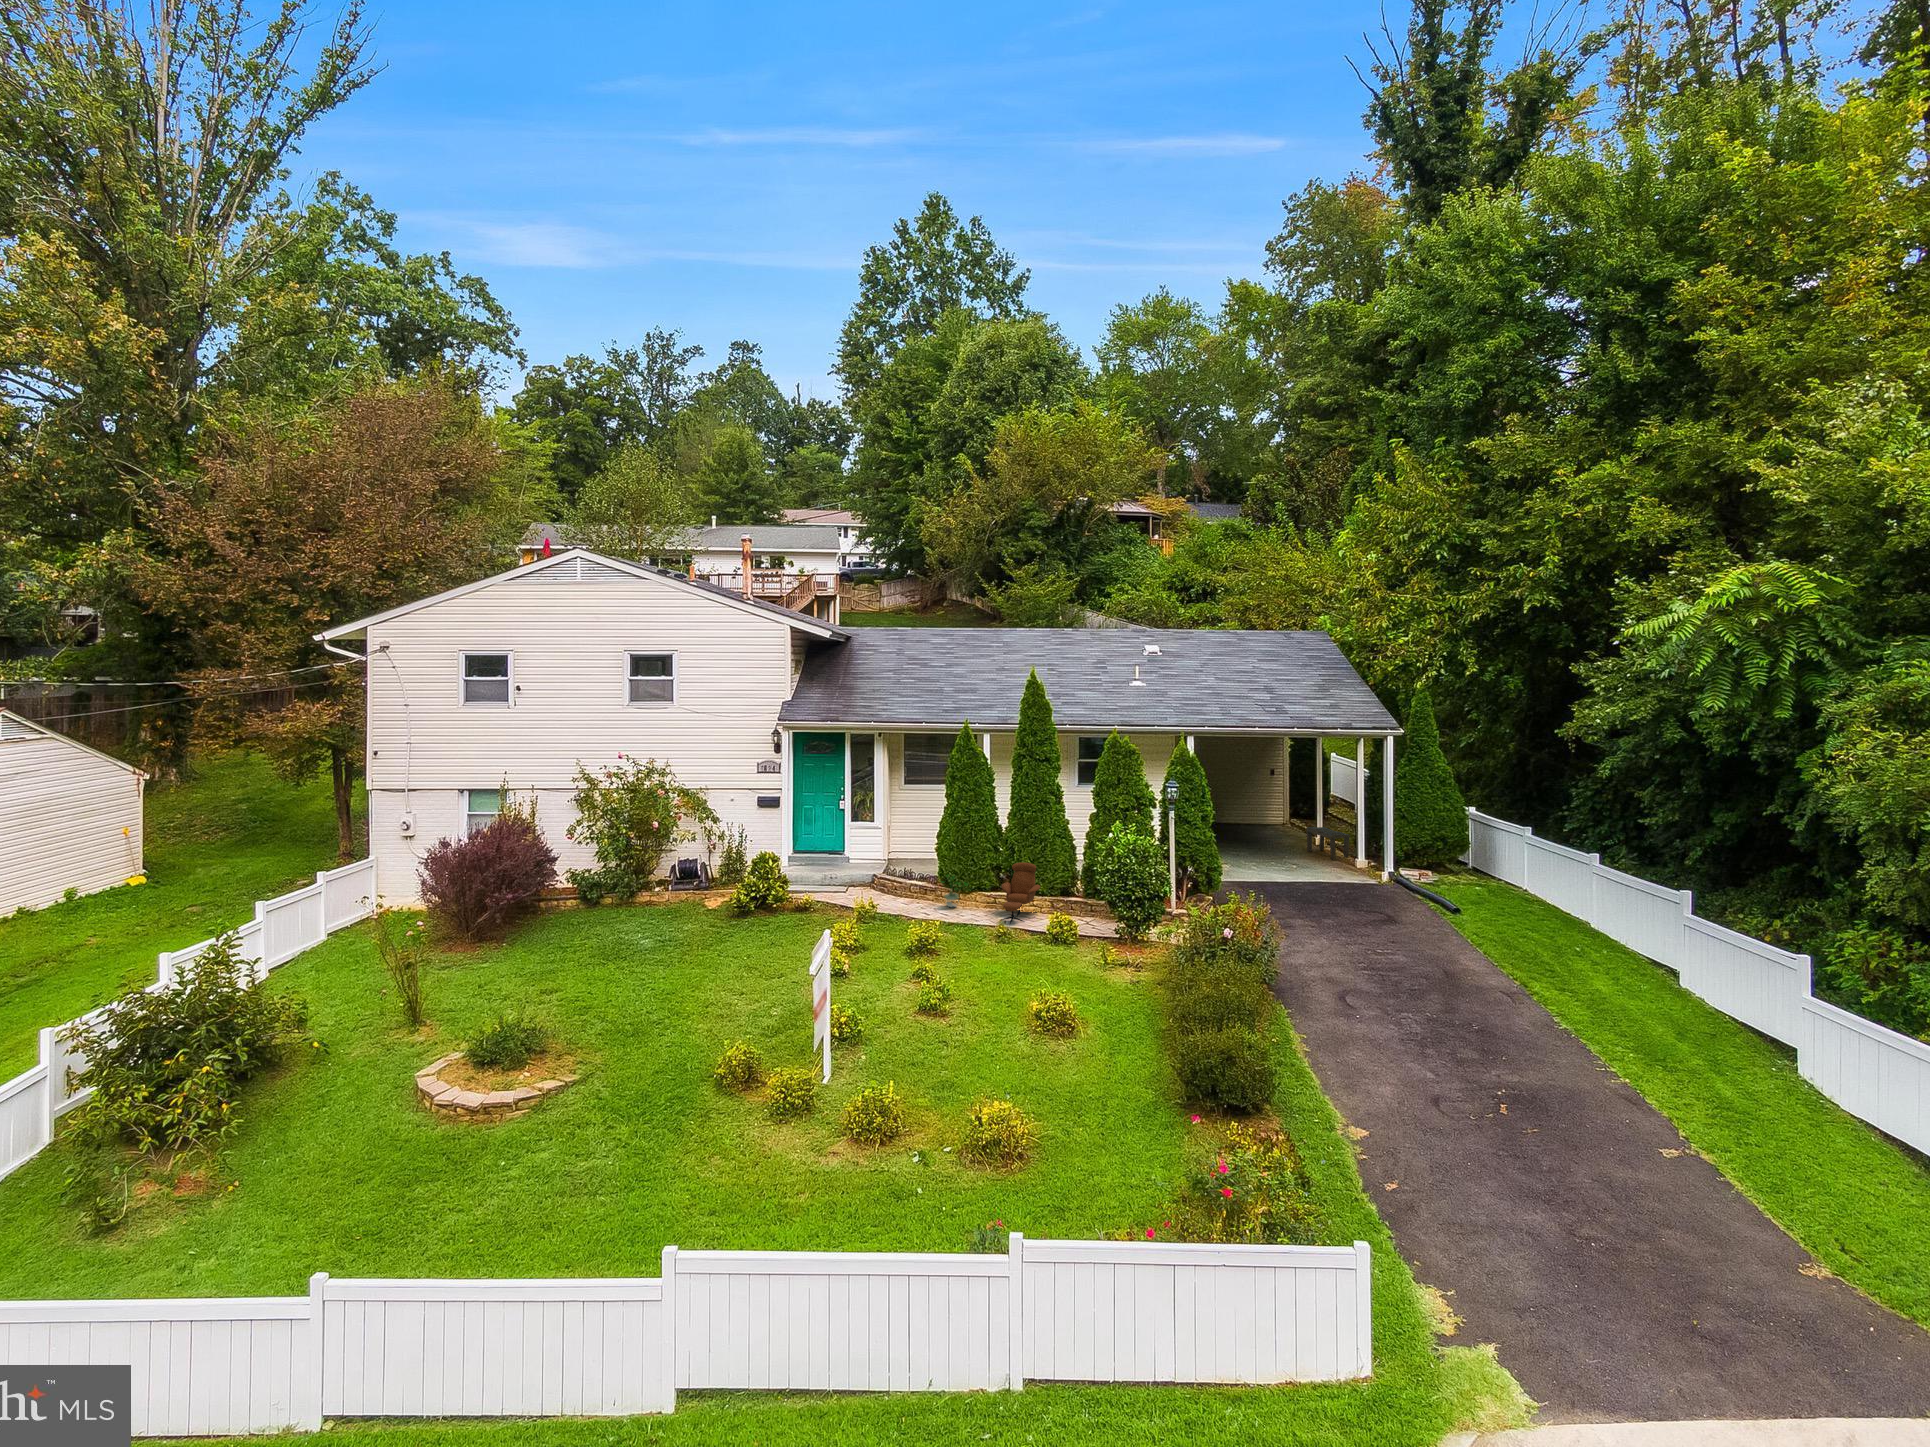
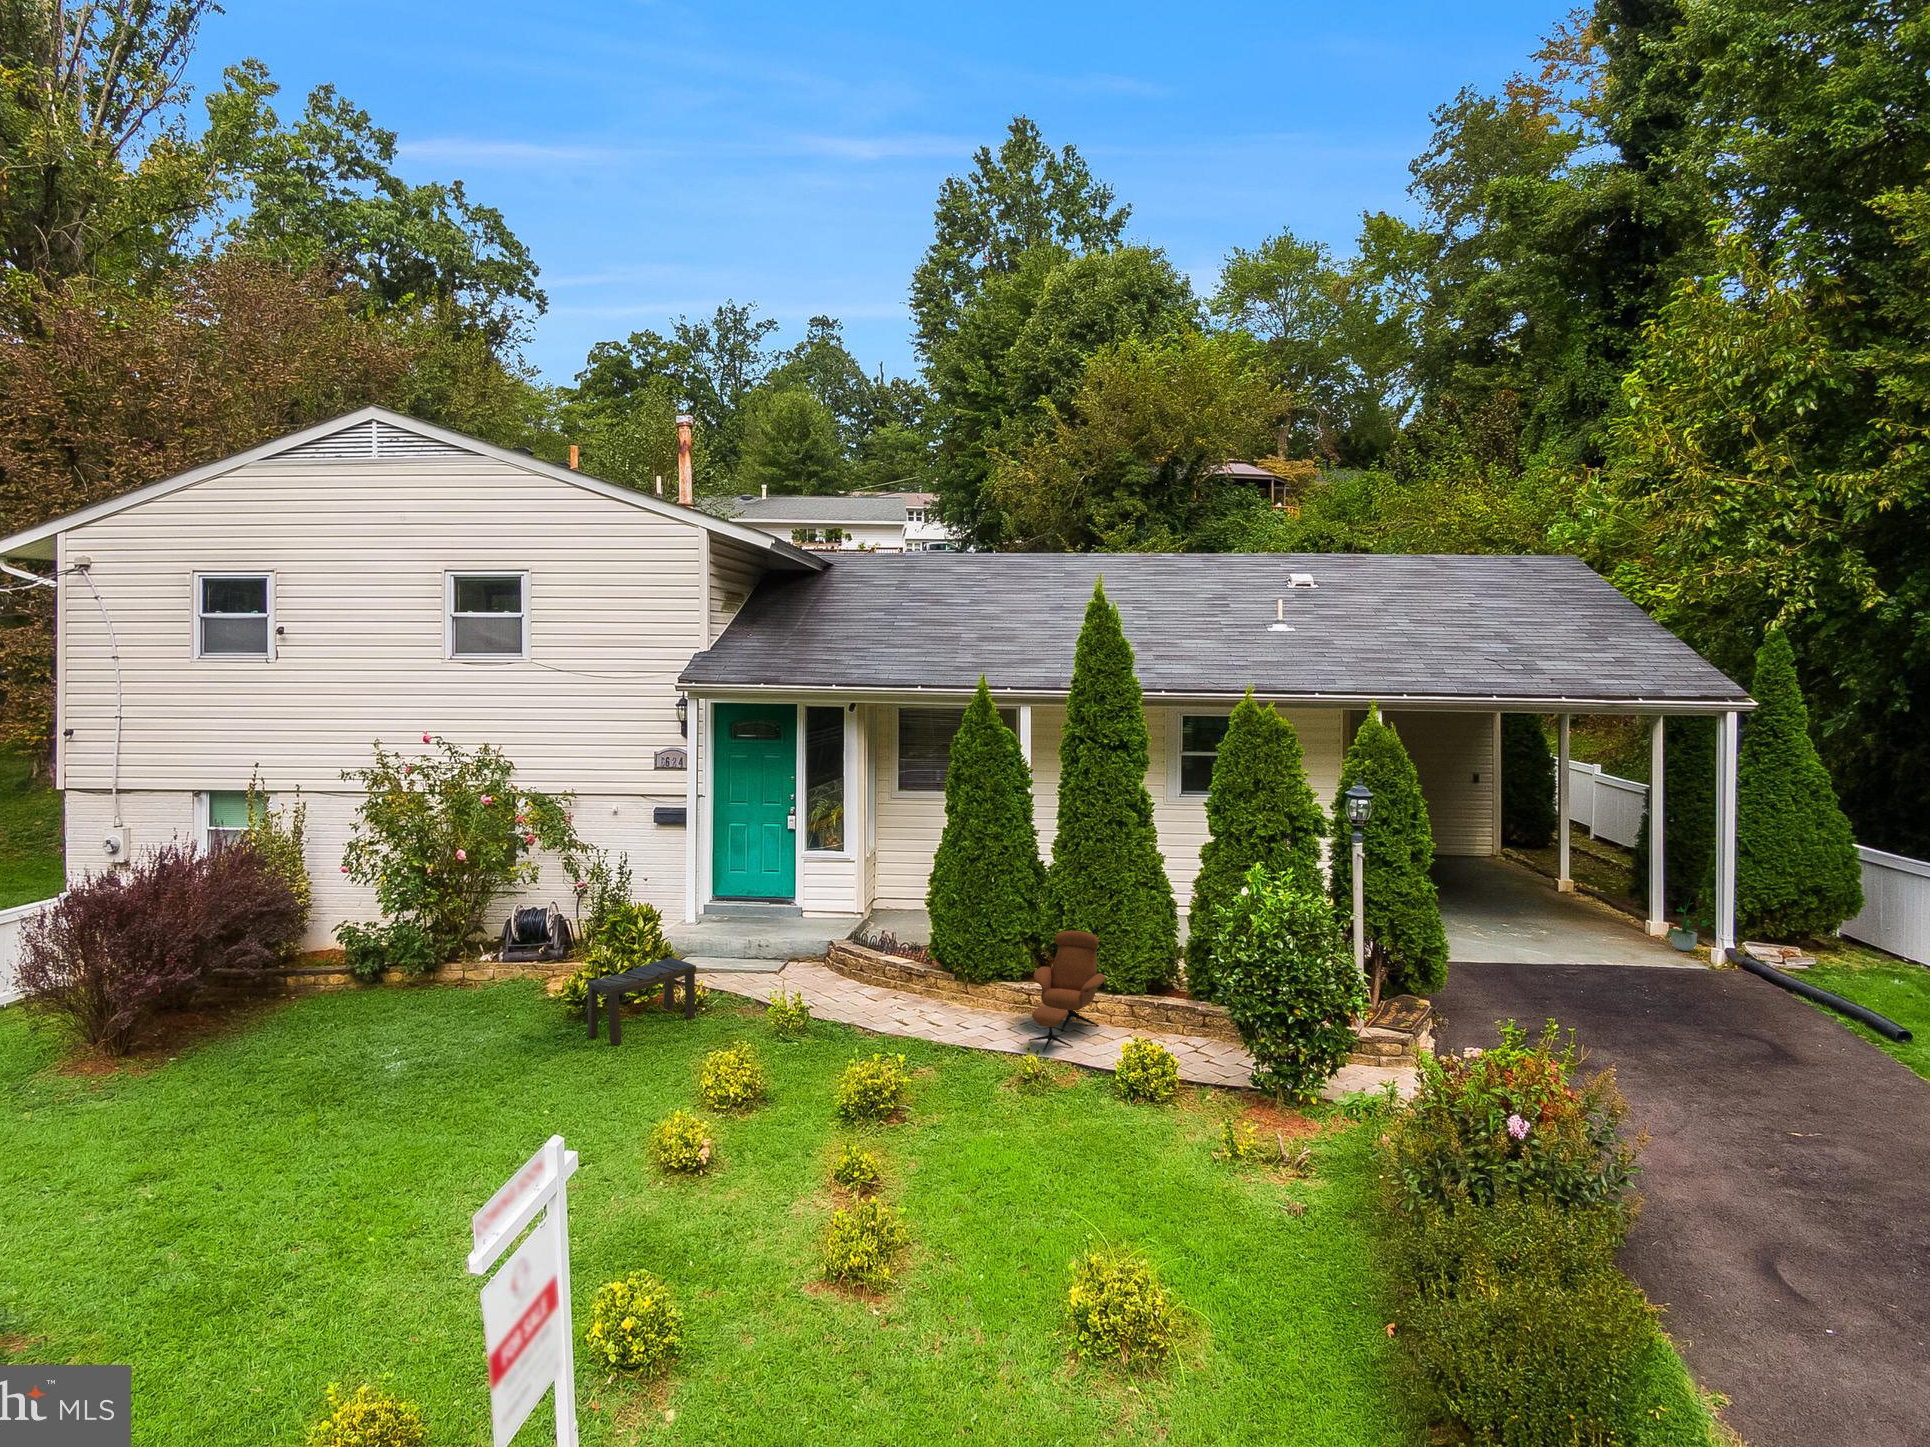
bench: present [1306,827,1350,860] -> present [587,957,696,1045]
potted plant: present [942,876,968,907] -> present [1665,899,1711,951]

